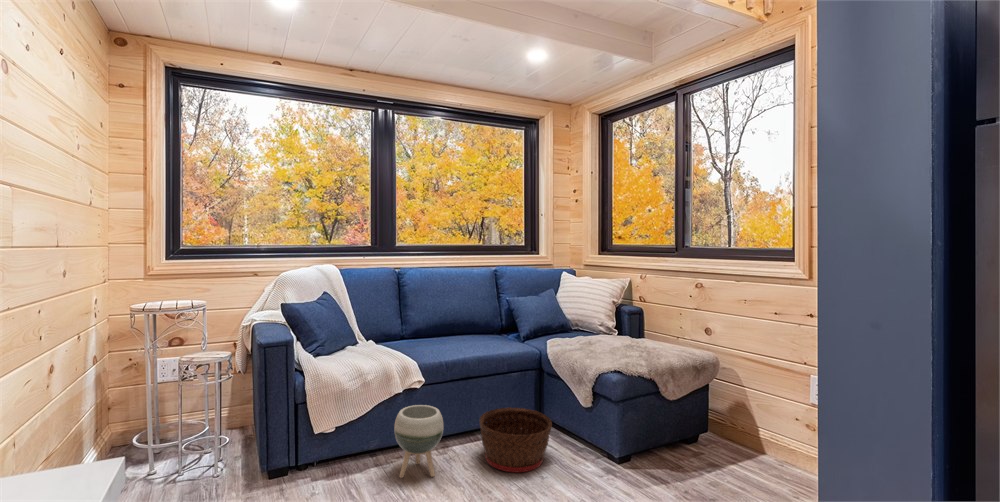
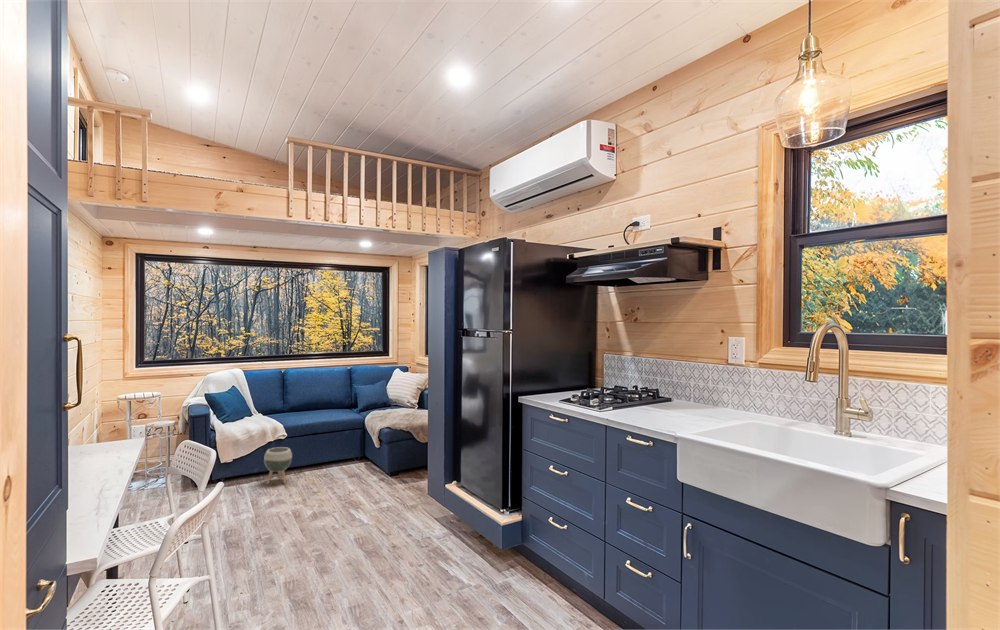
basket: present [479,407,552,473] -> none [314,450,356,481]

